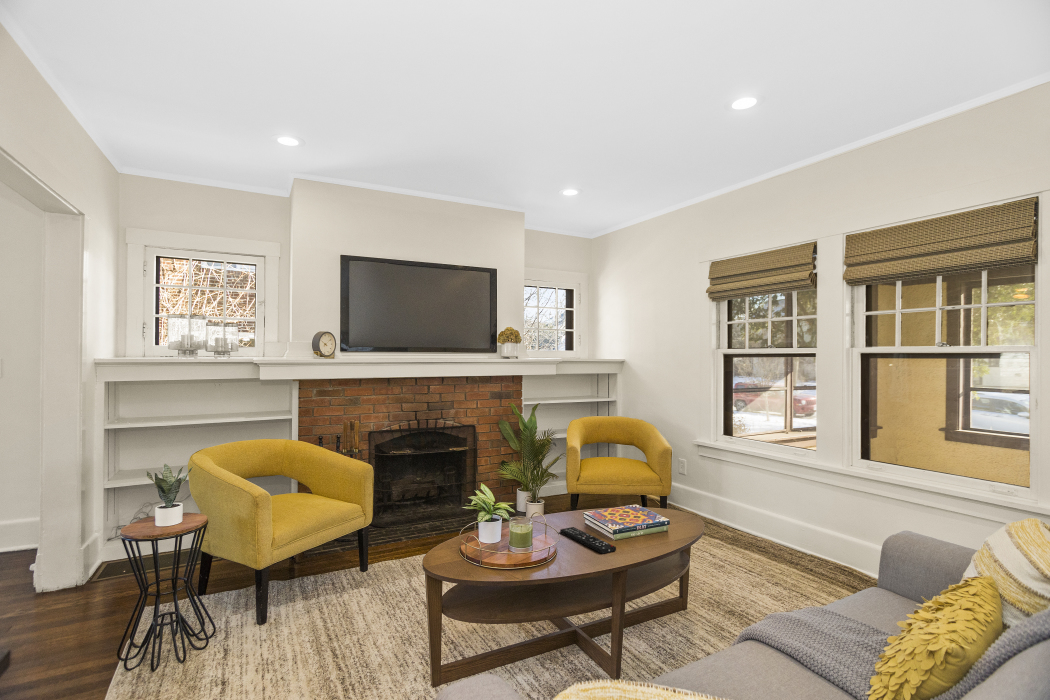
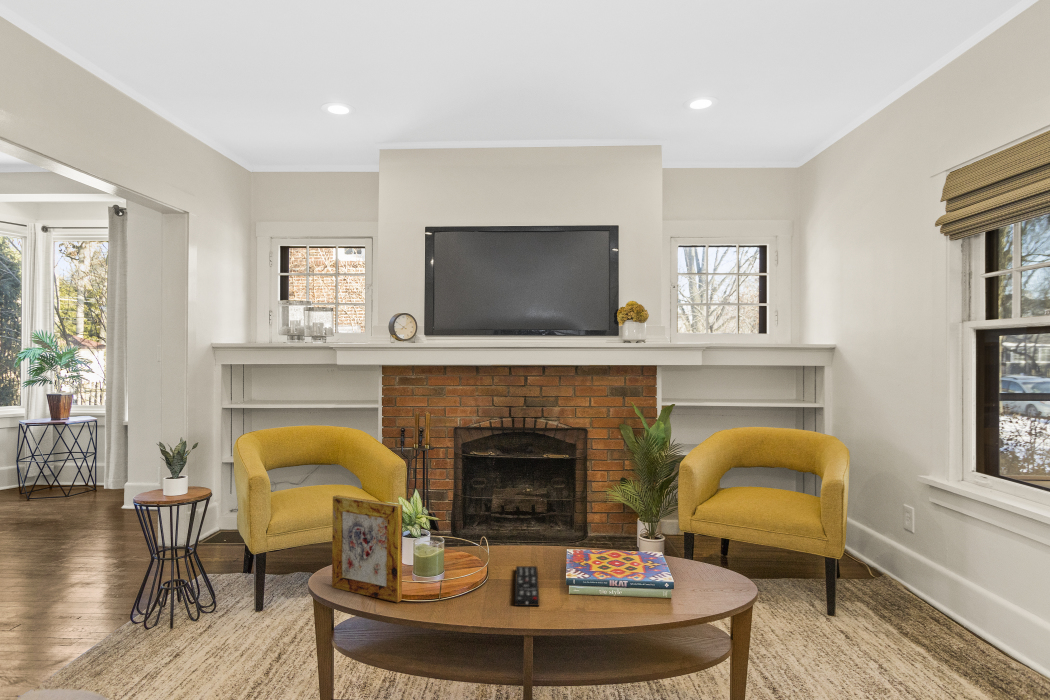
picture frame: none [458,491,527,570] -> present [332,495,403,602]

